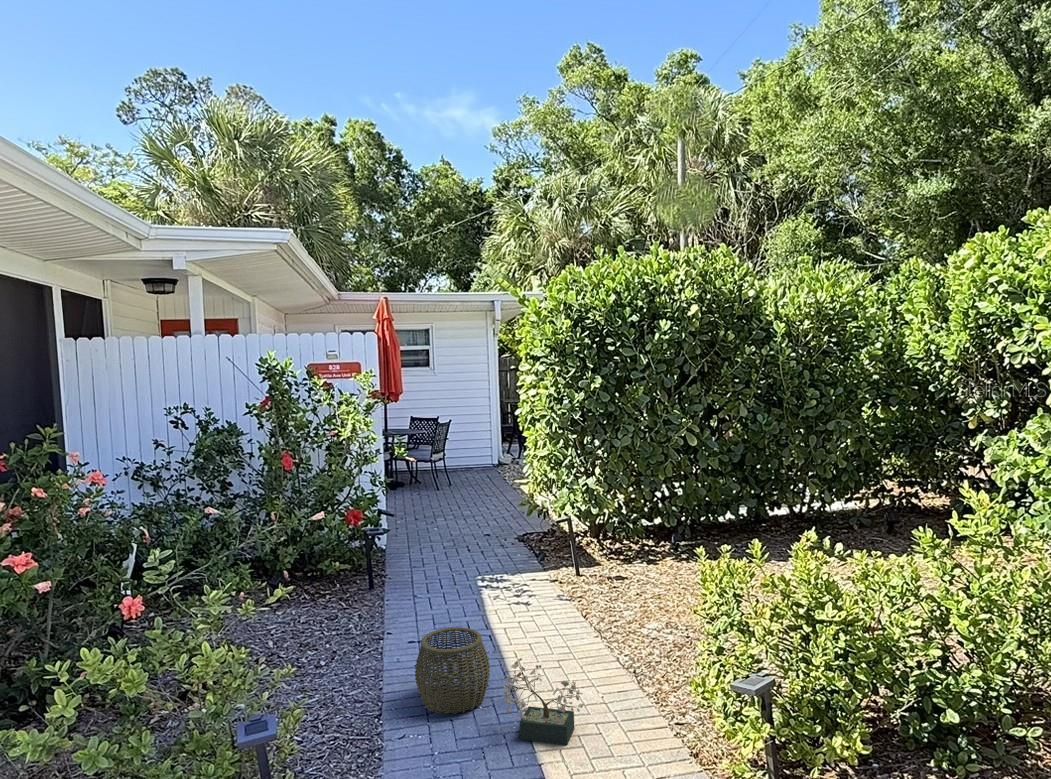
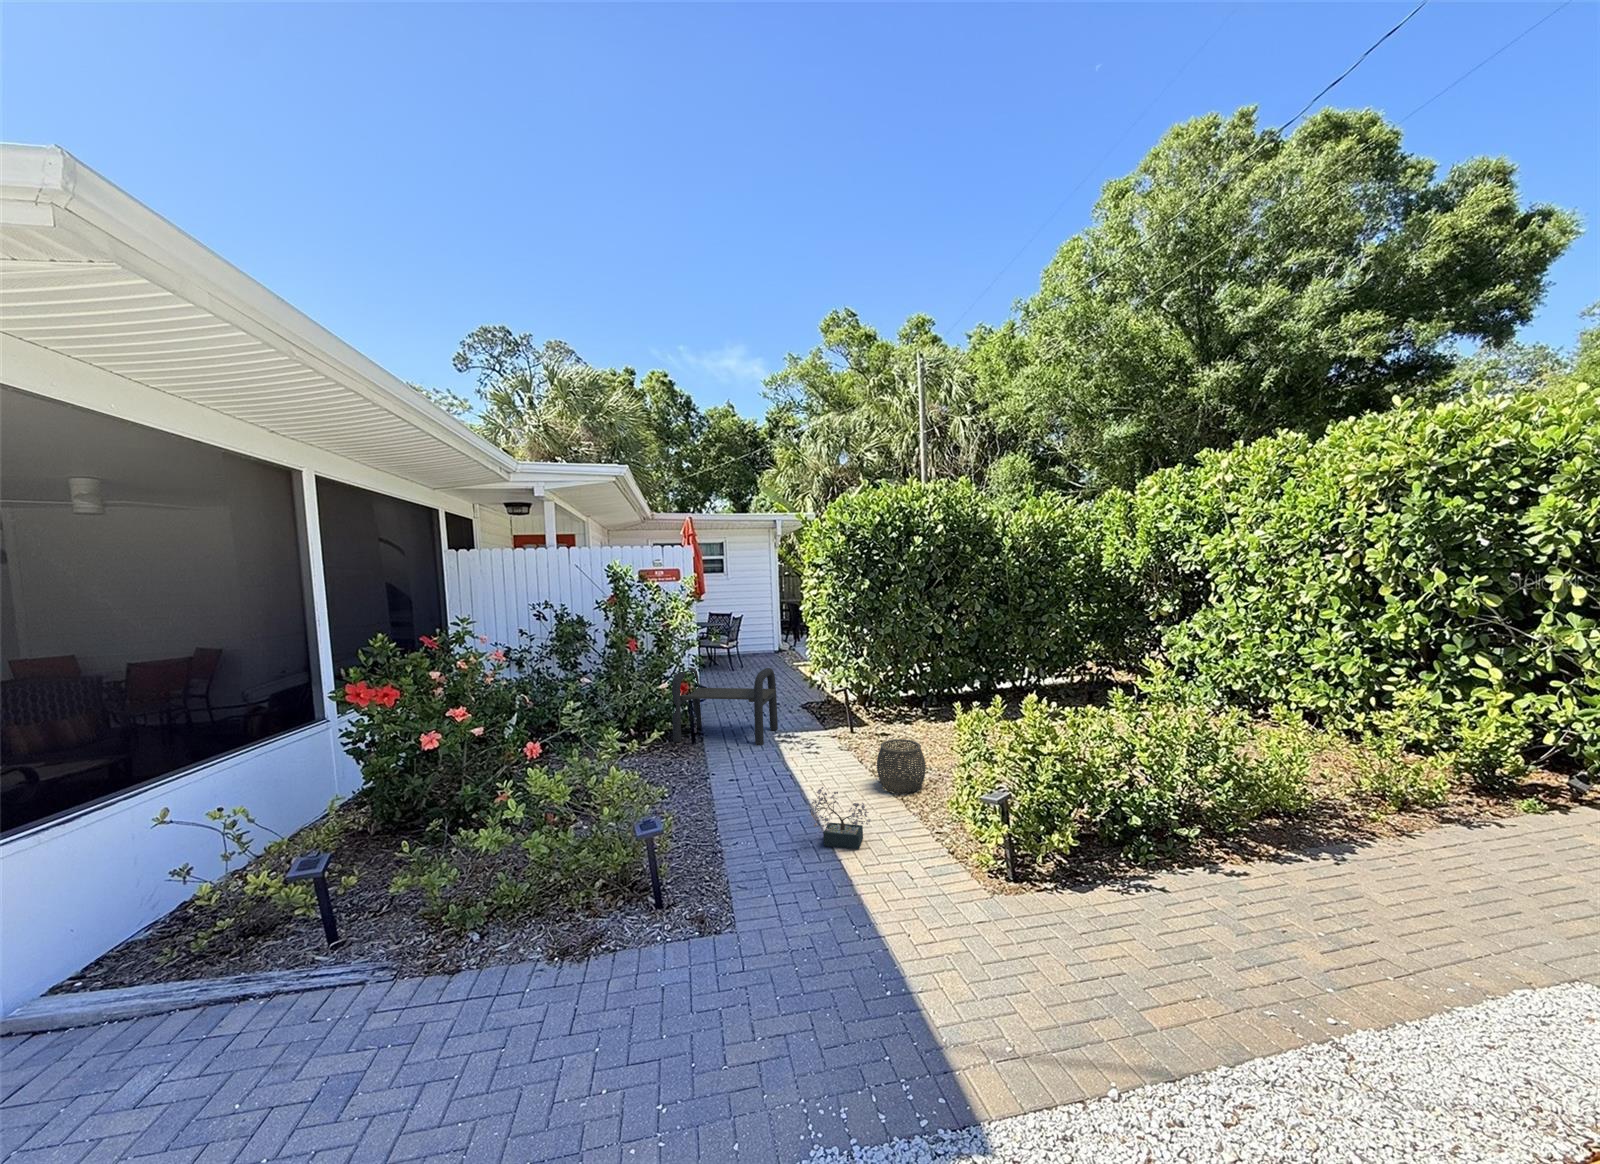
bench: none [345,490,483,593] -> present [672,667,778,745]
woven basket: present [415,627,490,714] -> present [876,739,926,793]

